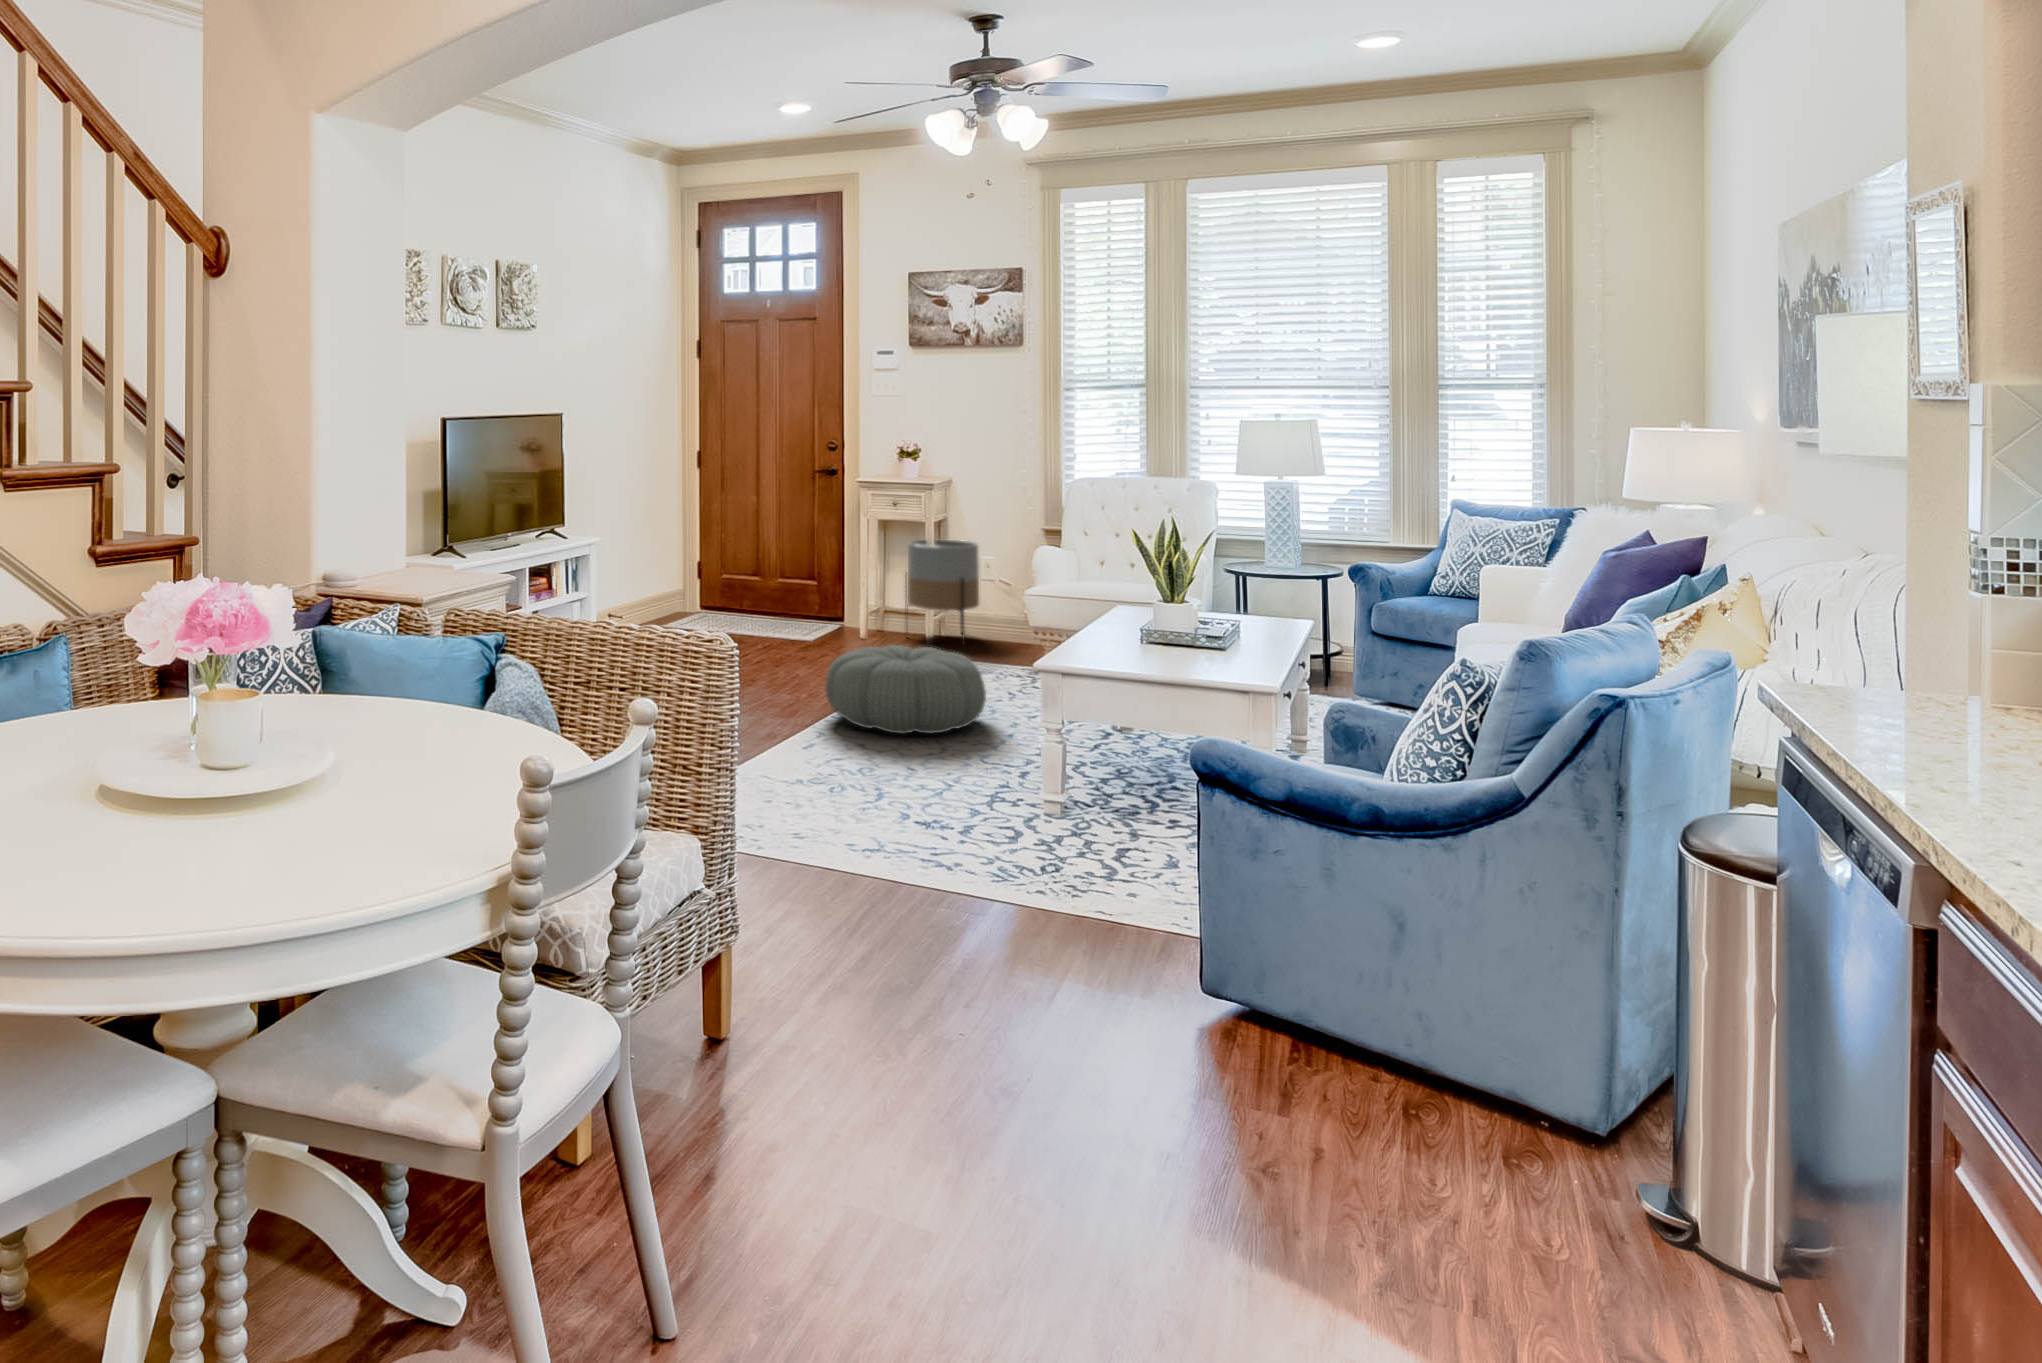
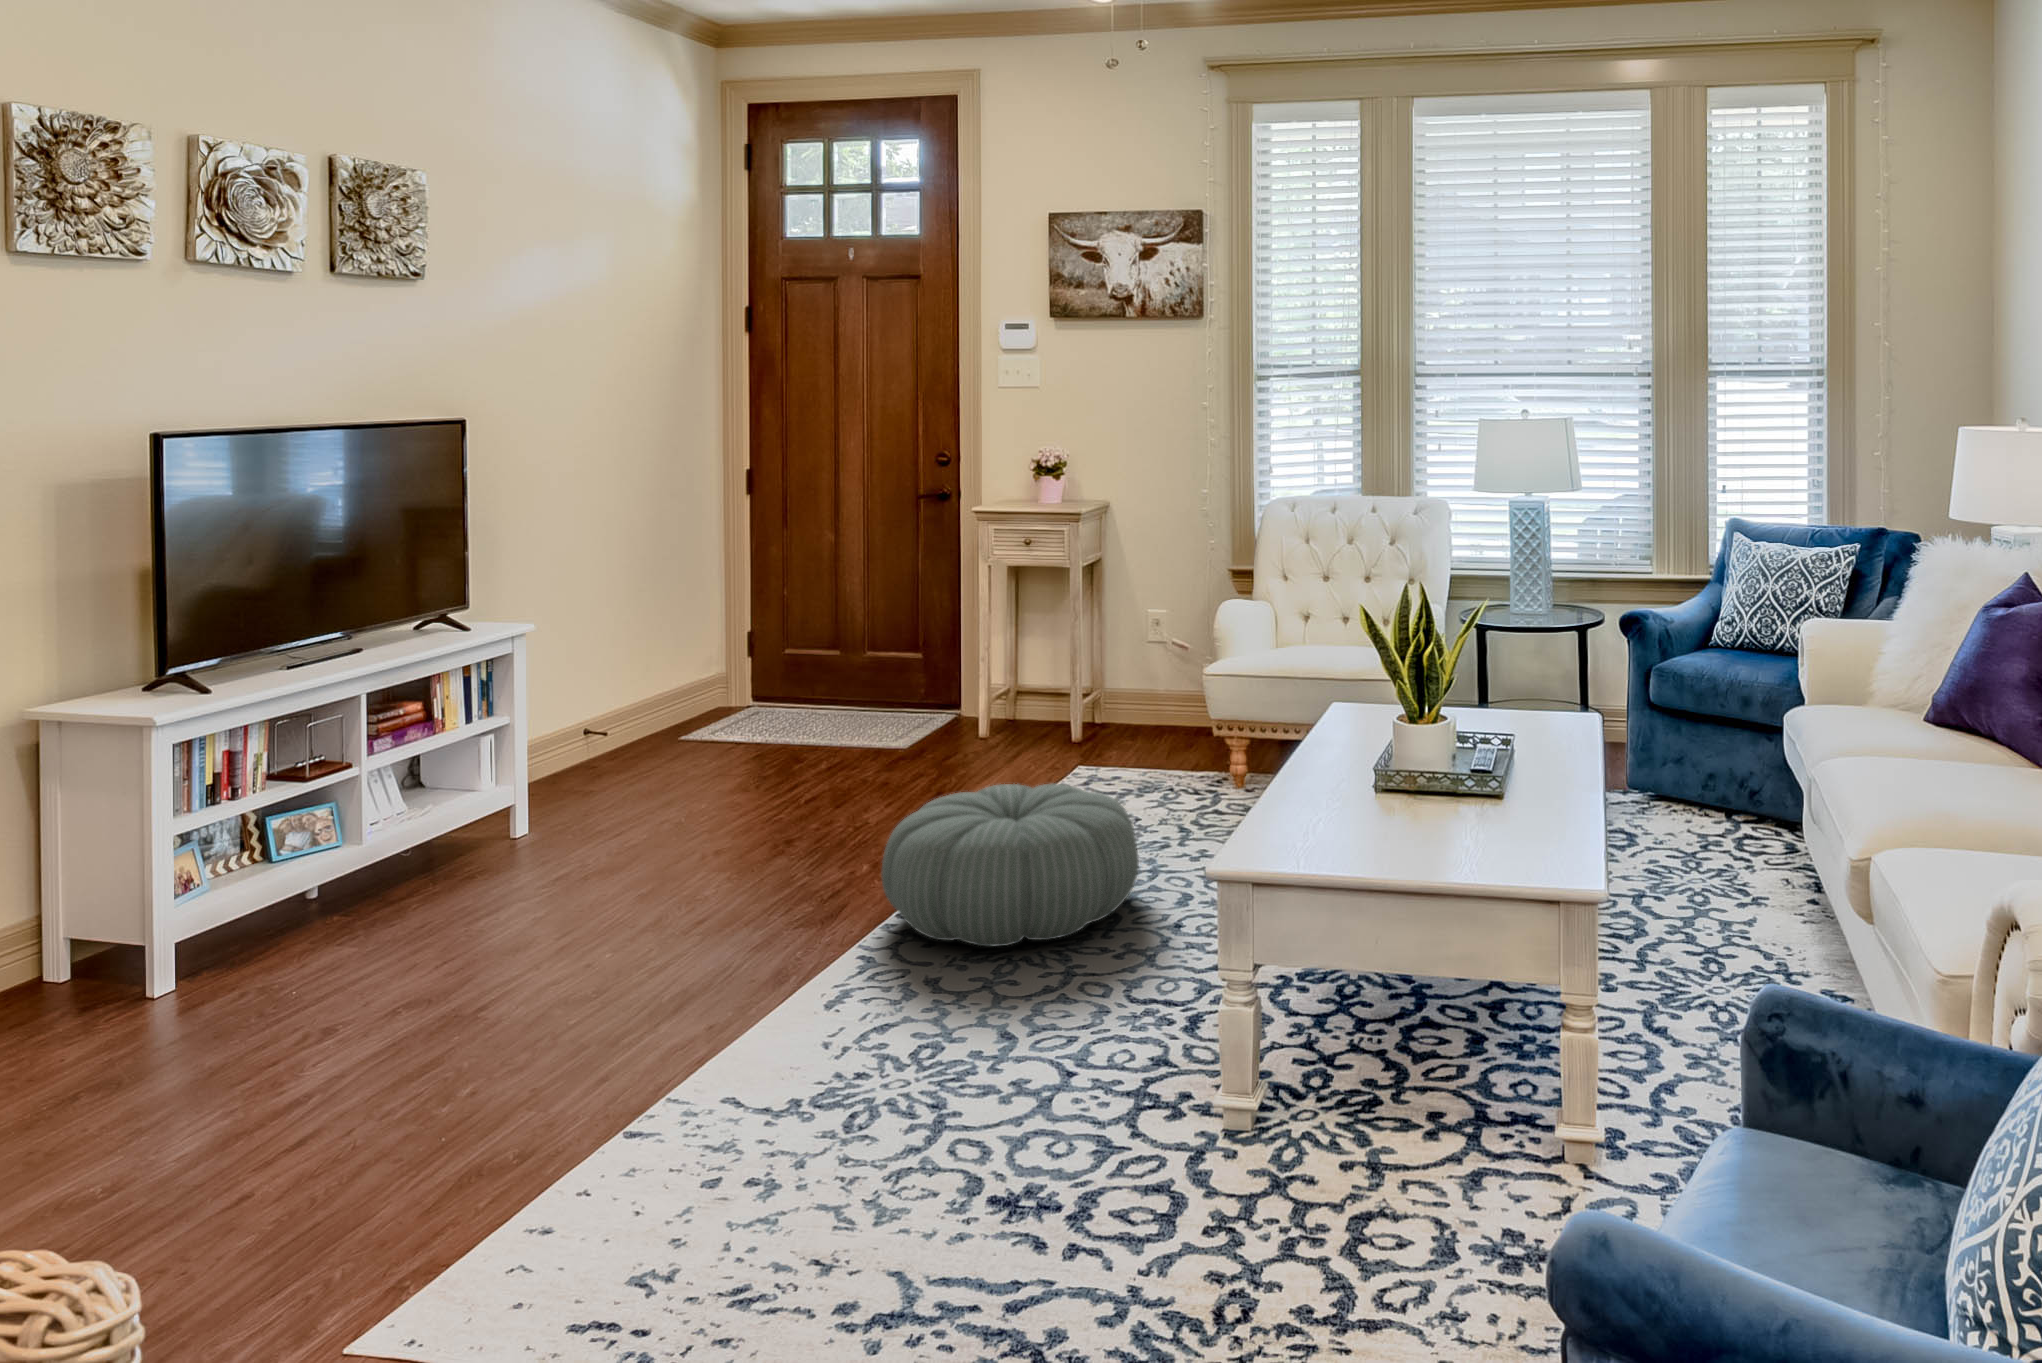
planter: present [905,539,979,643] -> none [1043,589,1145,739]

